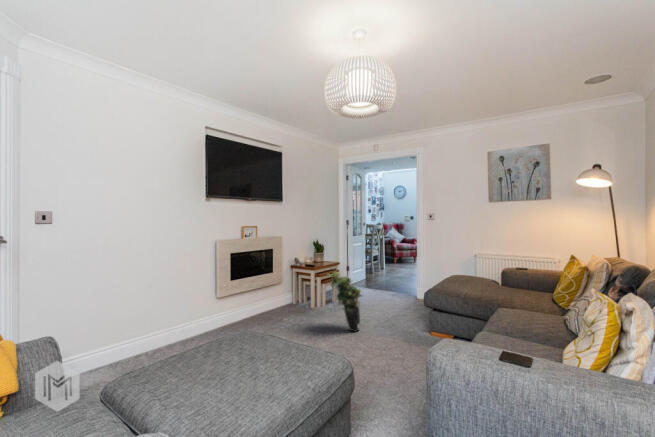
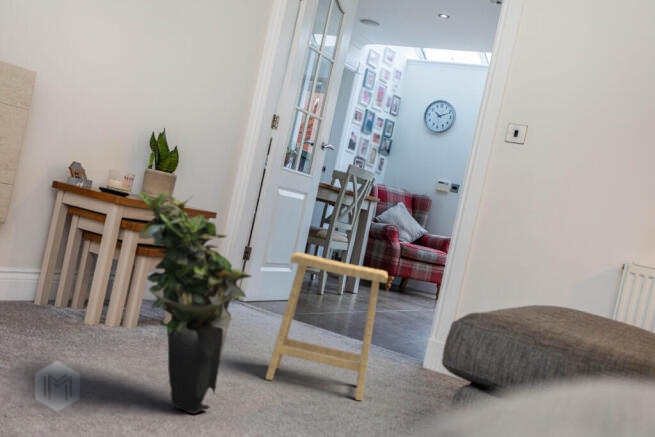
footstool: none [369,274,400,316] -> present [266,252,388,401]

